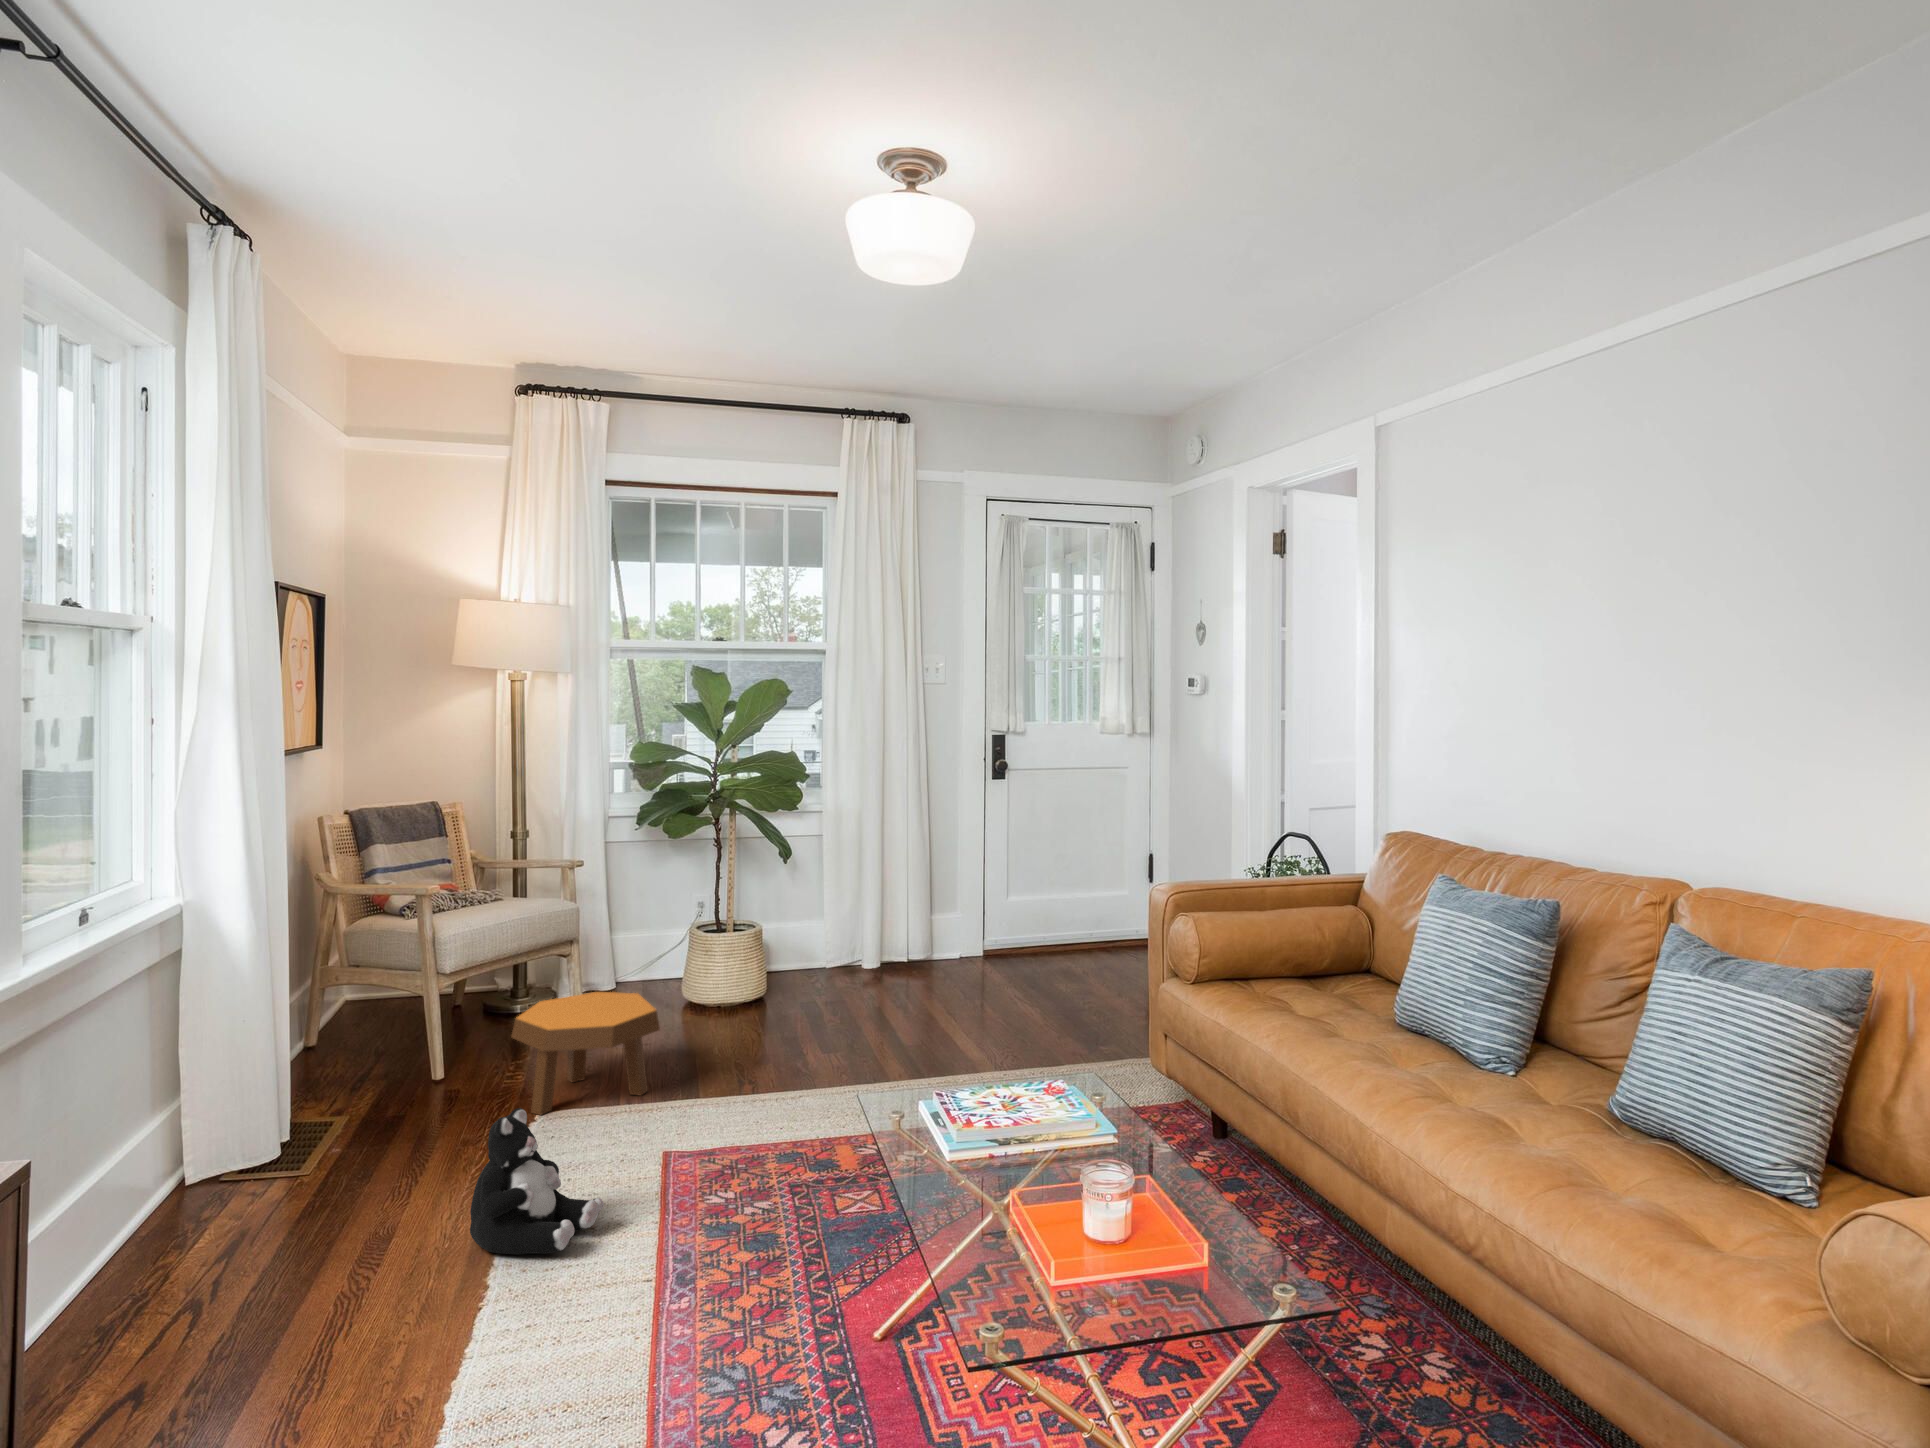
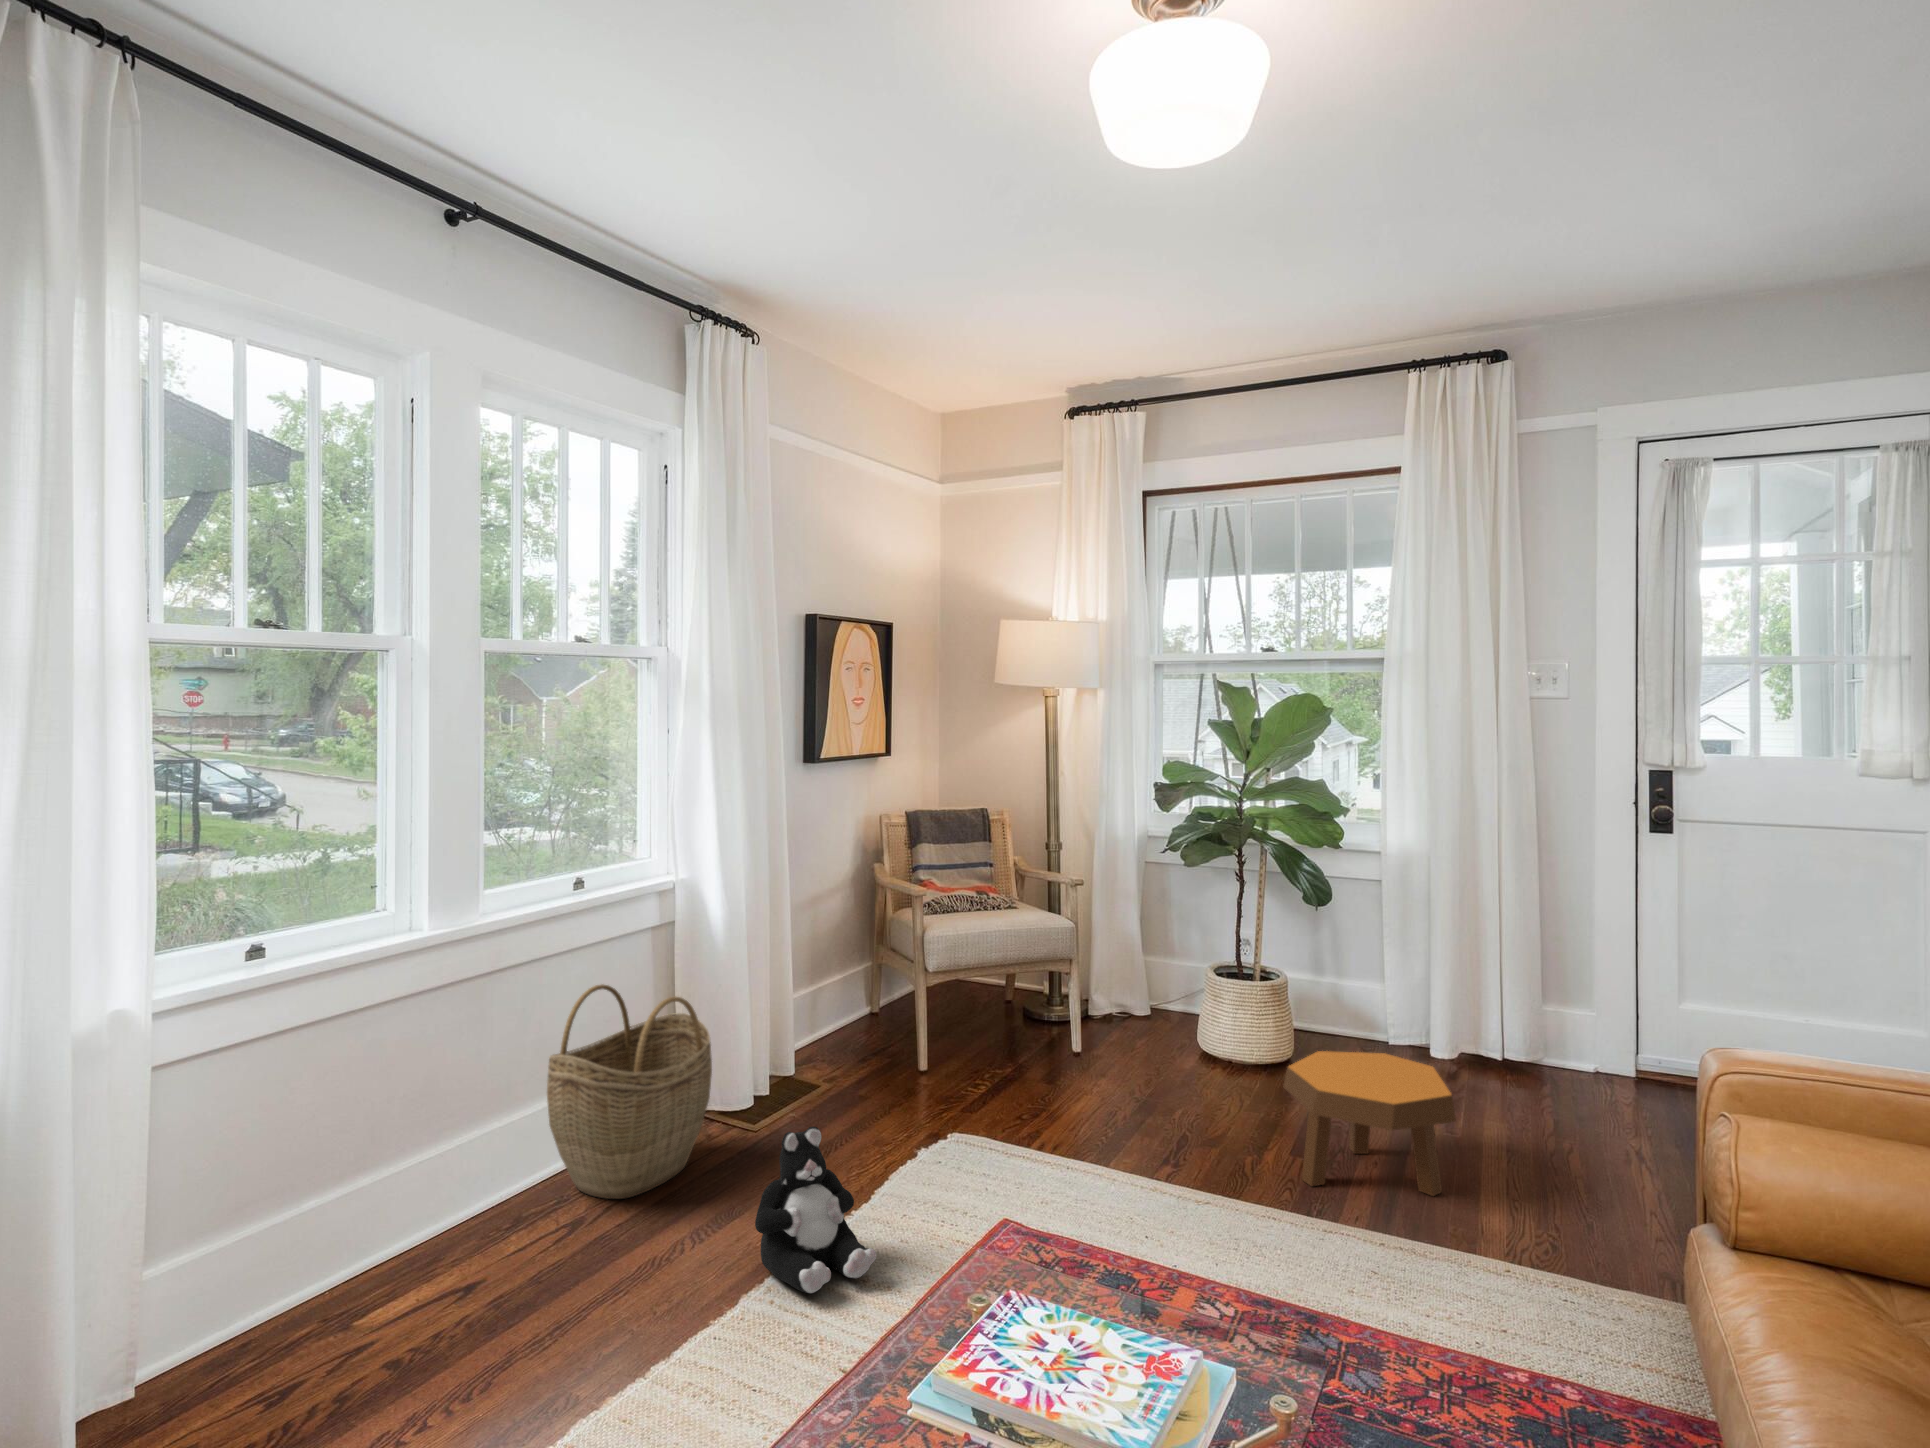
footstool: present [511,992,660,1115] -> present [1283,1051,1456,1196]
woven basket: none [106,1027,304,1278] -> present [547,984,712,1199]

